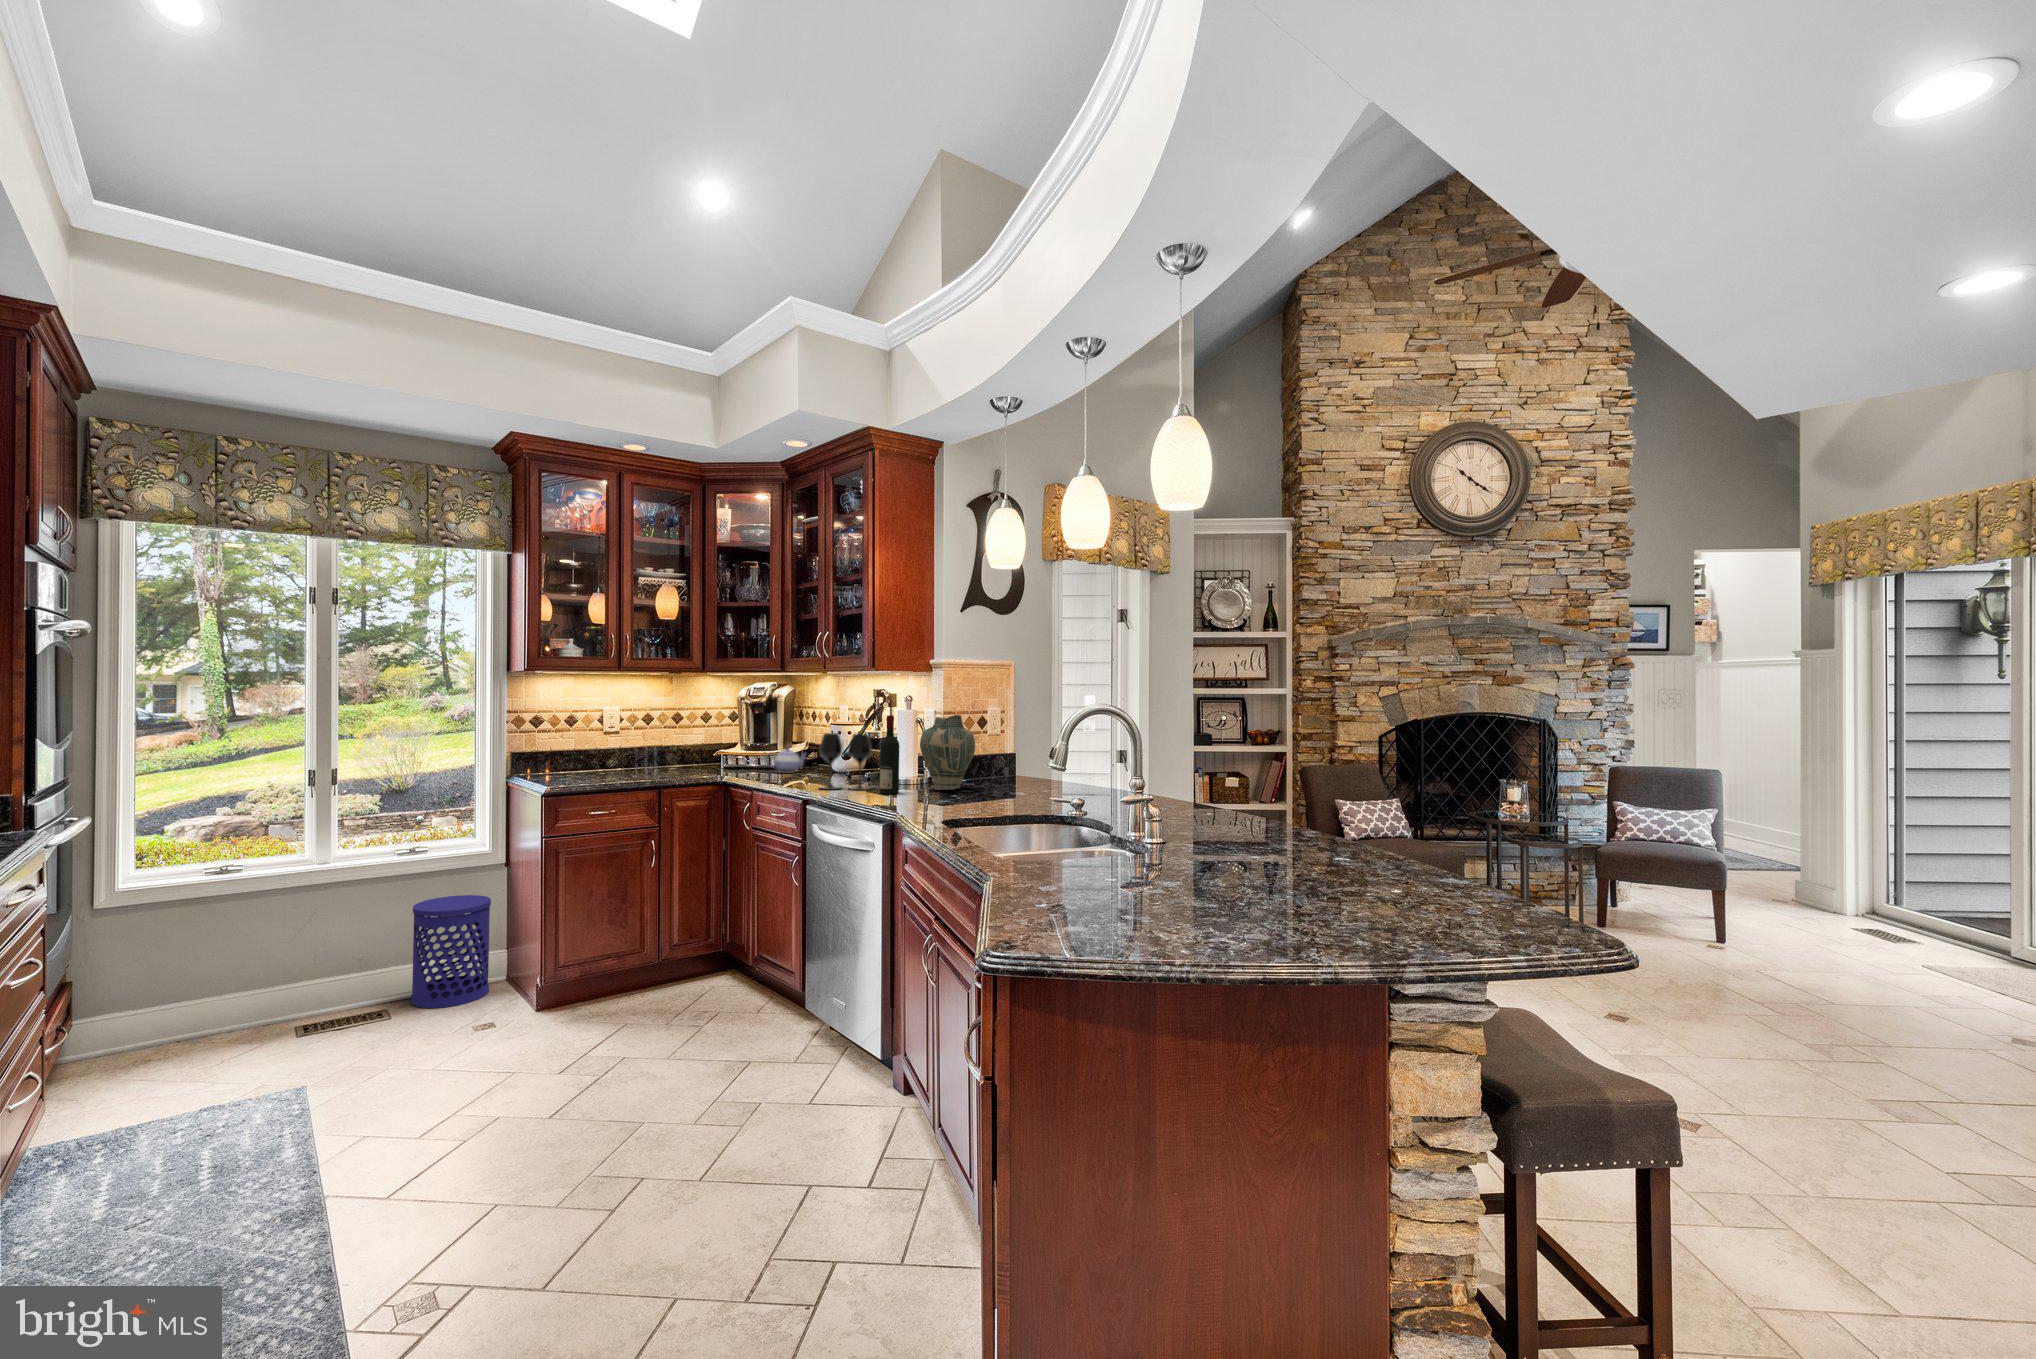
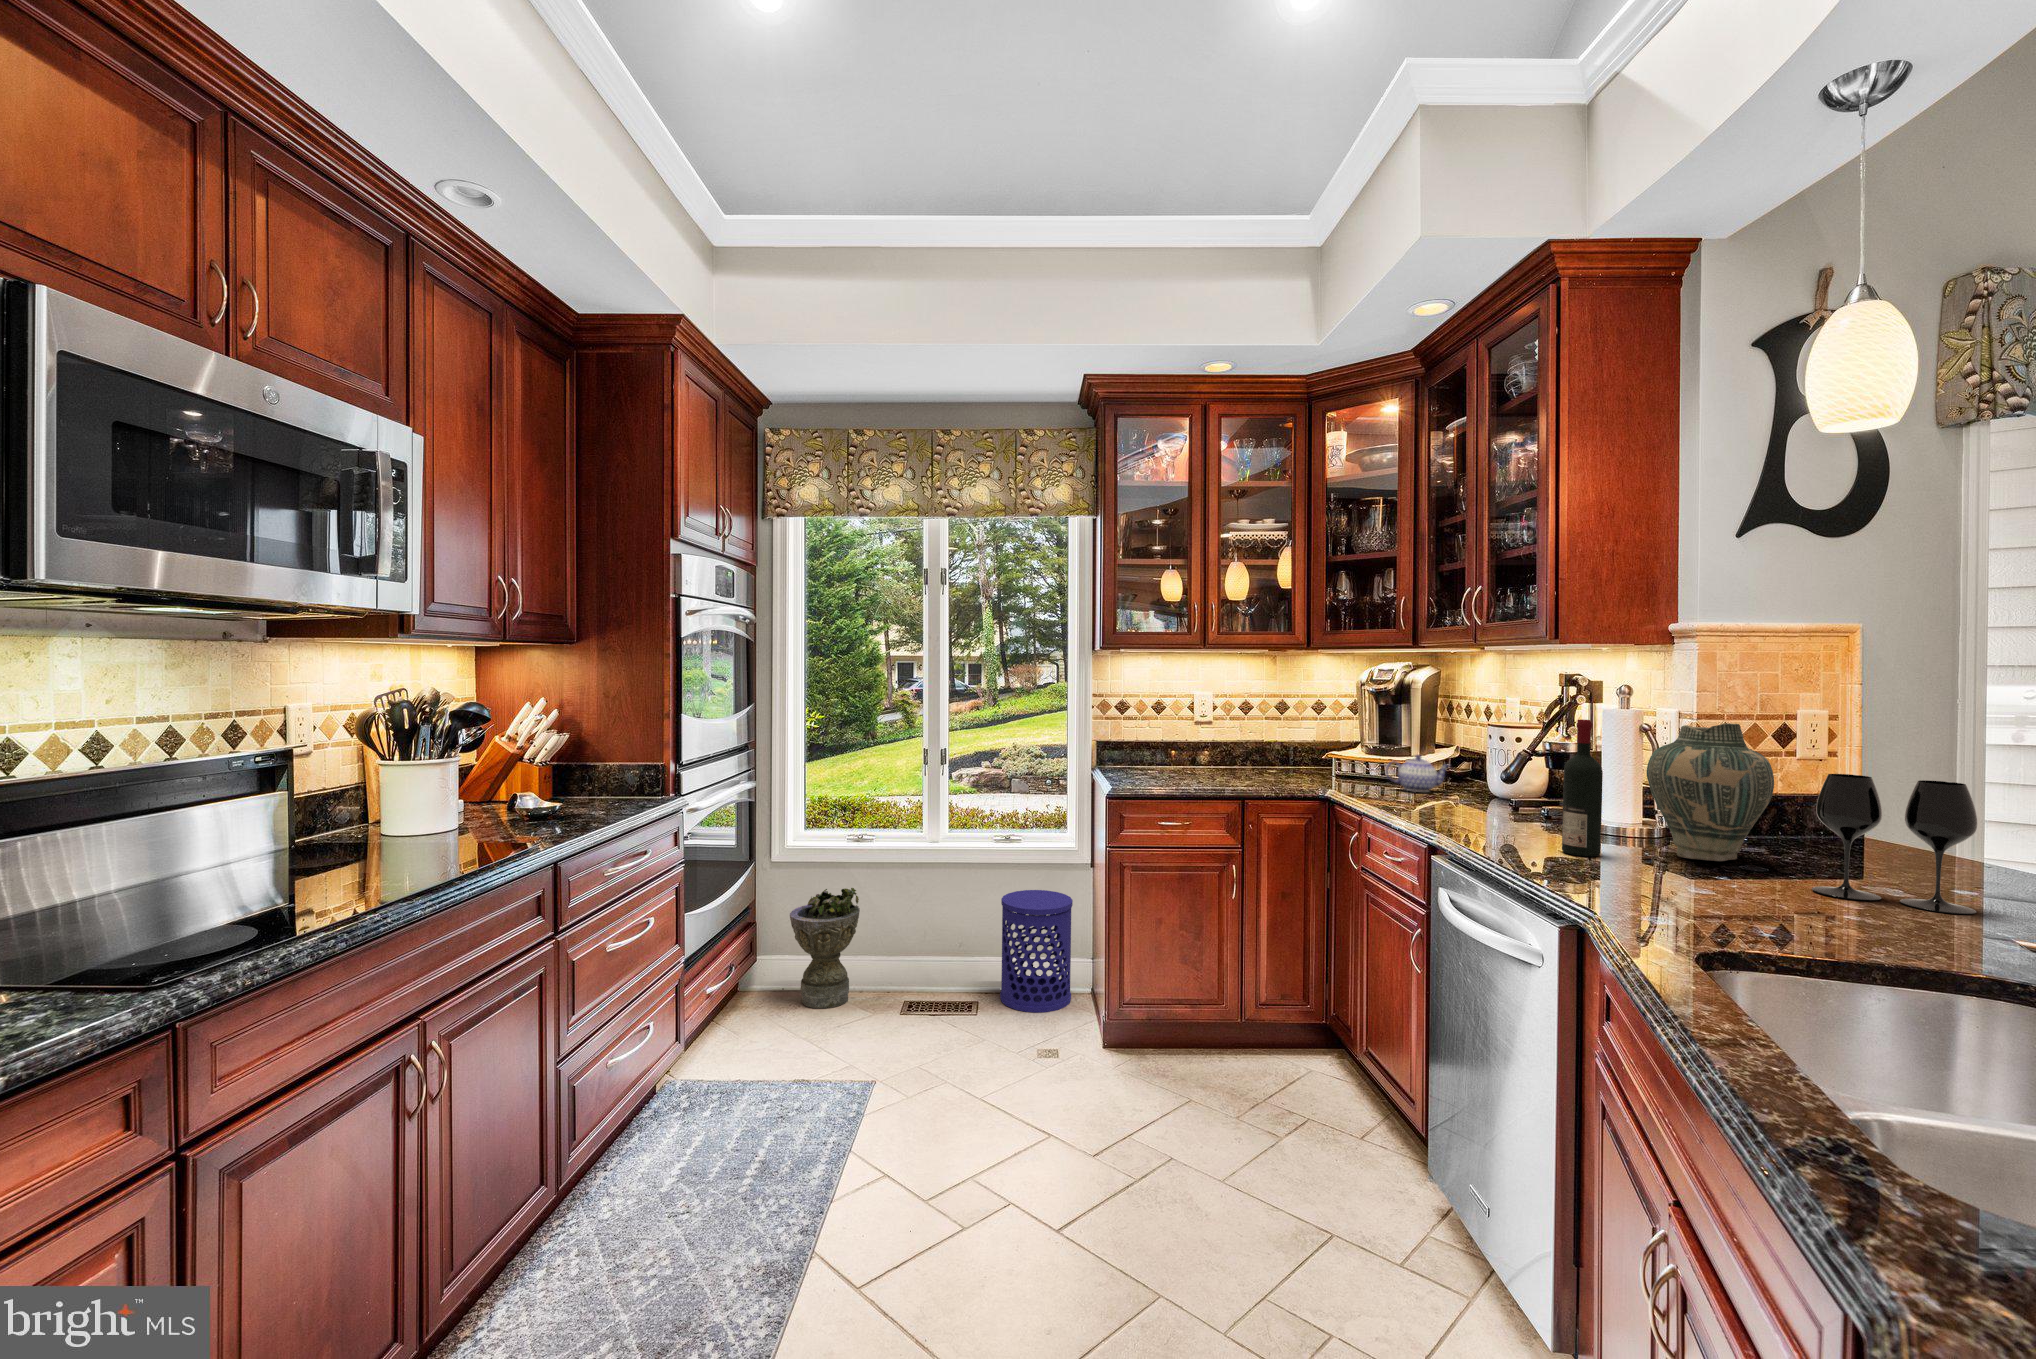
wine glass: present [820,733,871,790] -> present [1812,774,1977,914]
planter: none [131,923,234,1061] -> present [790,888,860,1009]

